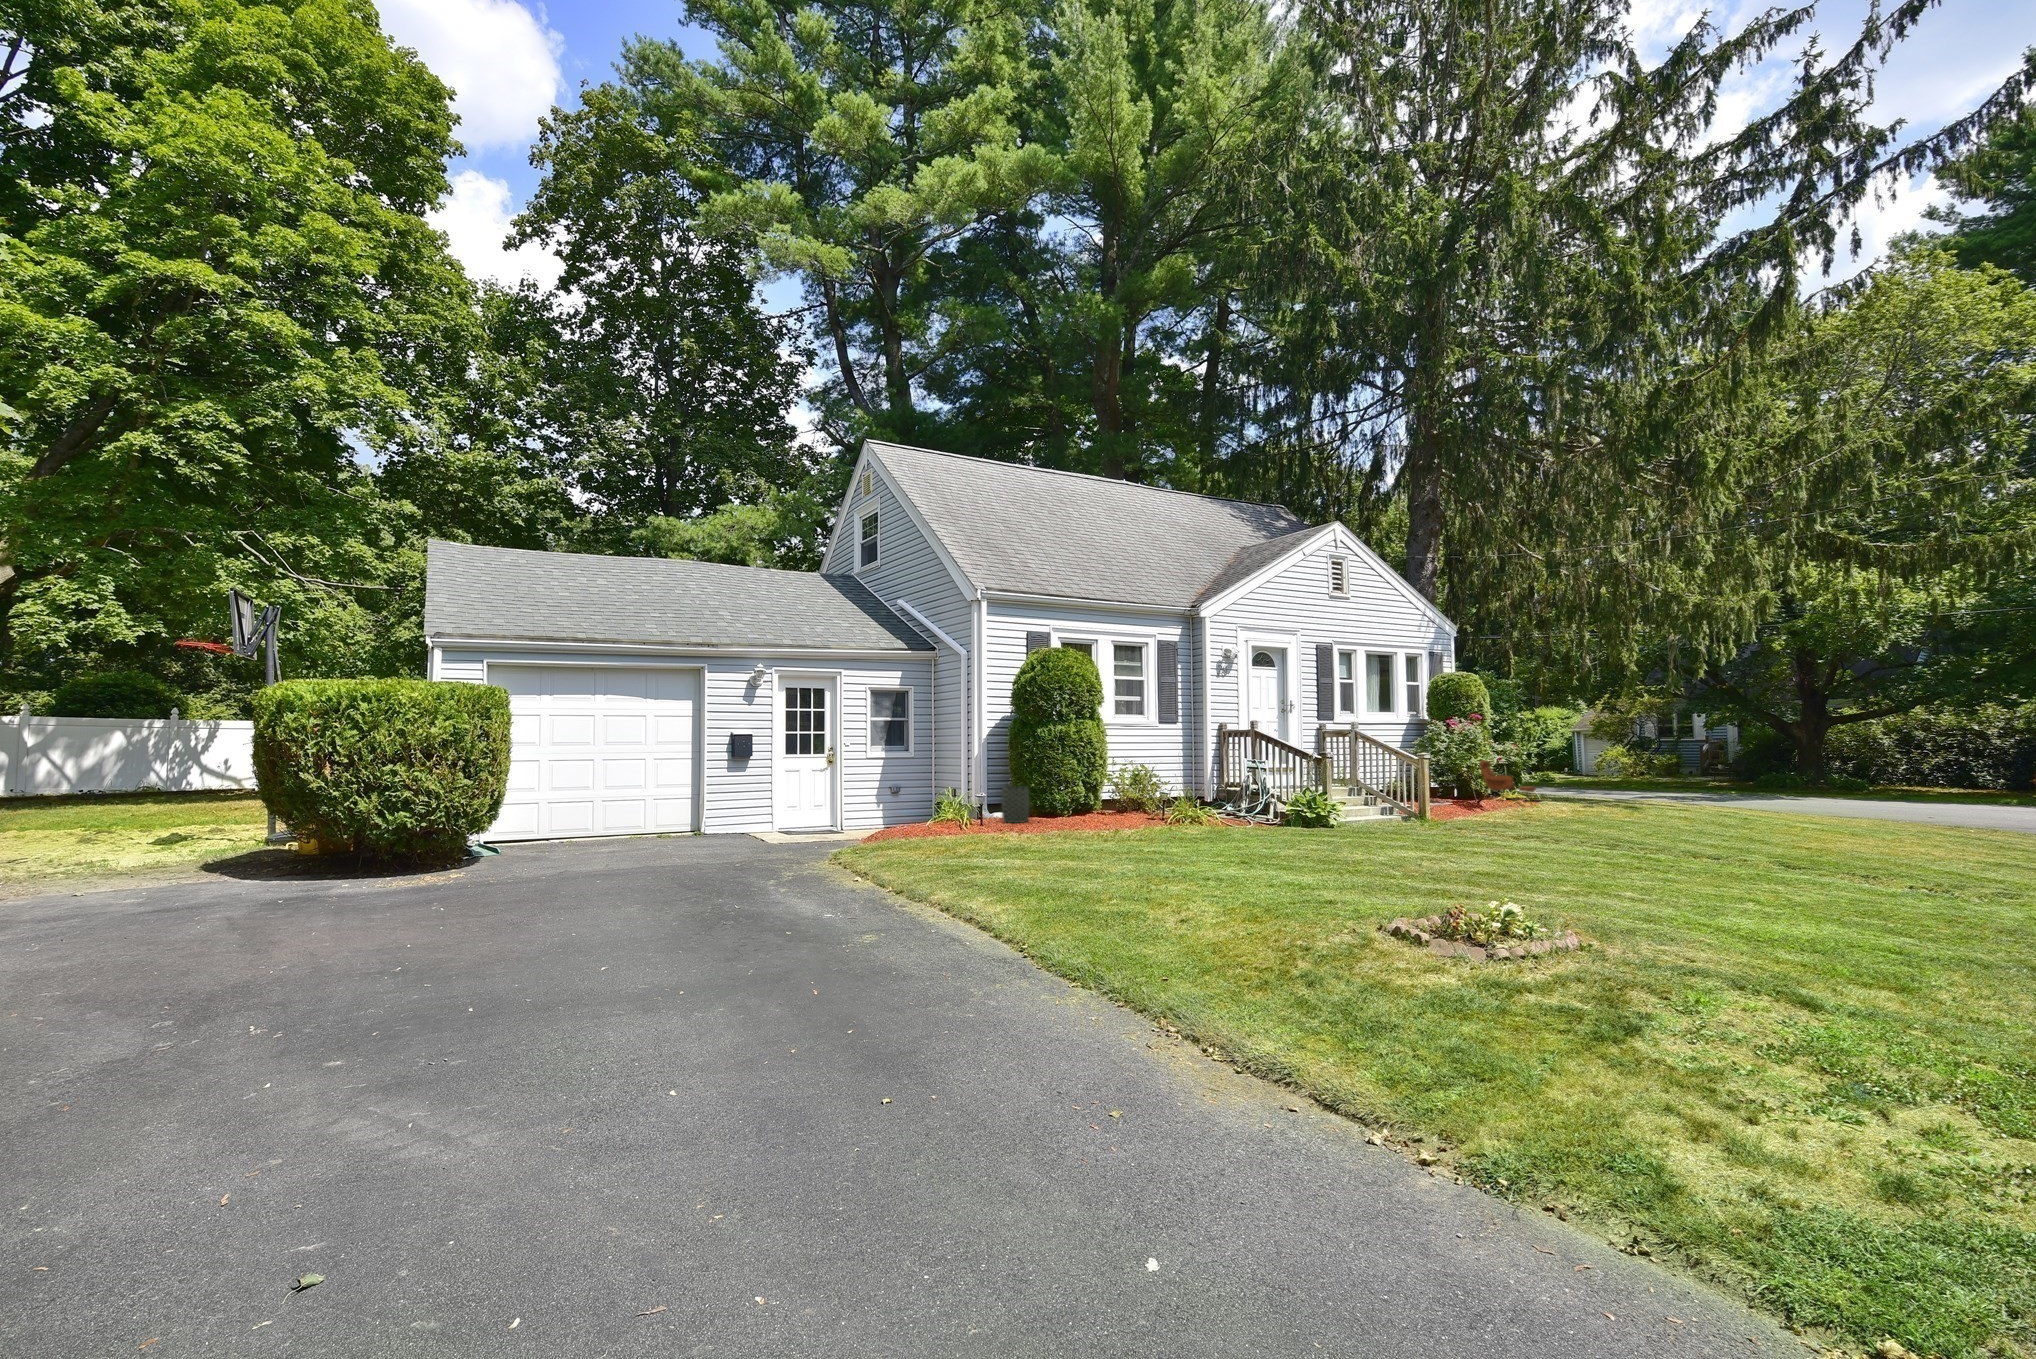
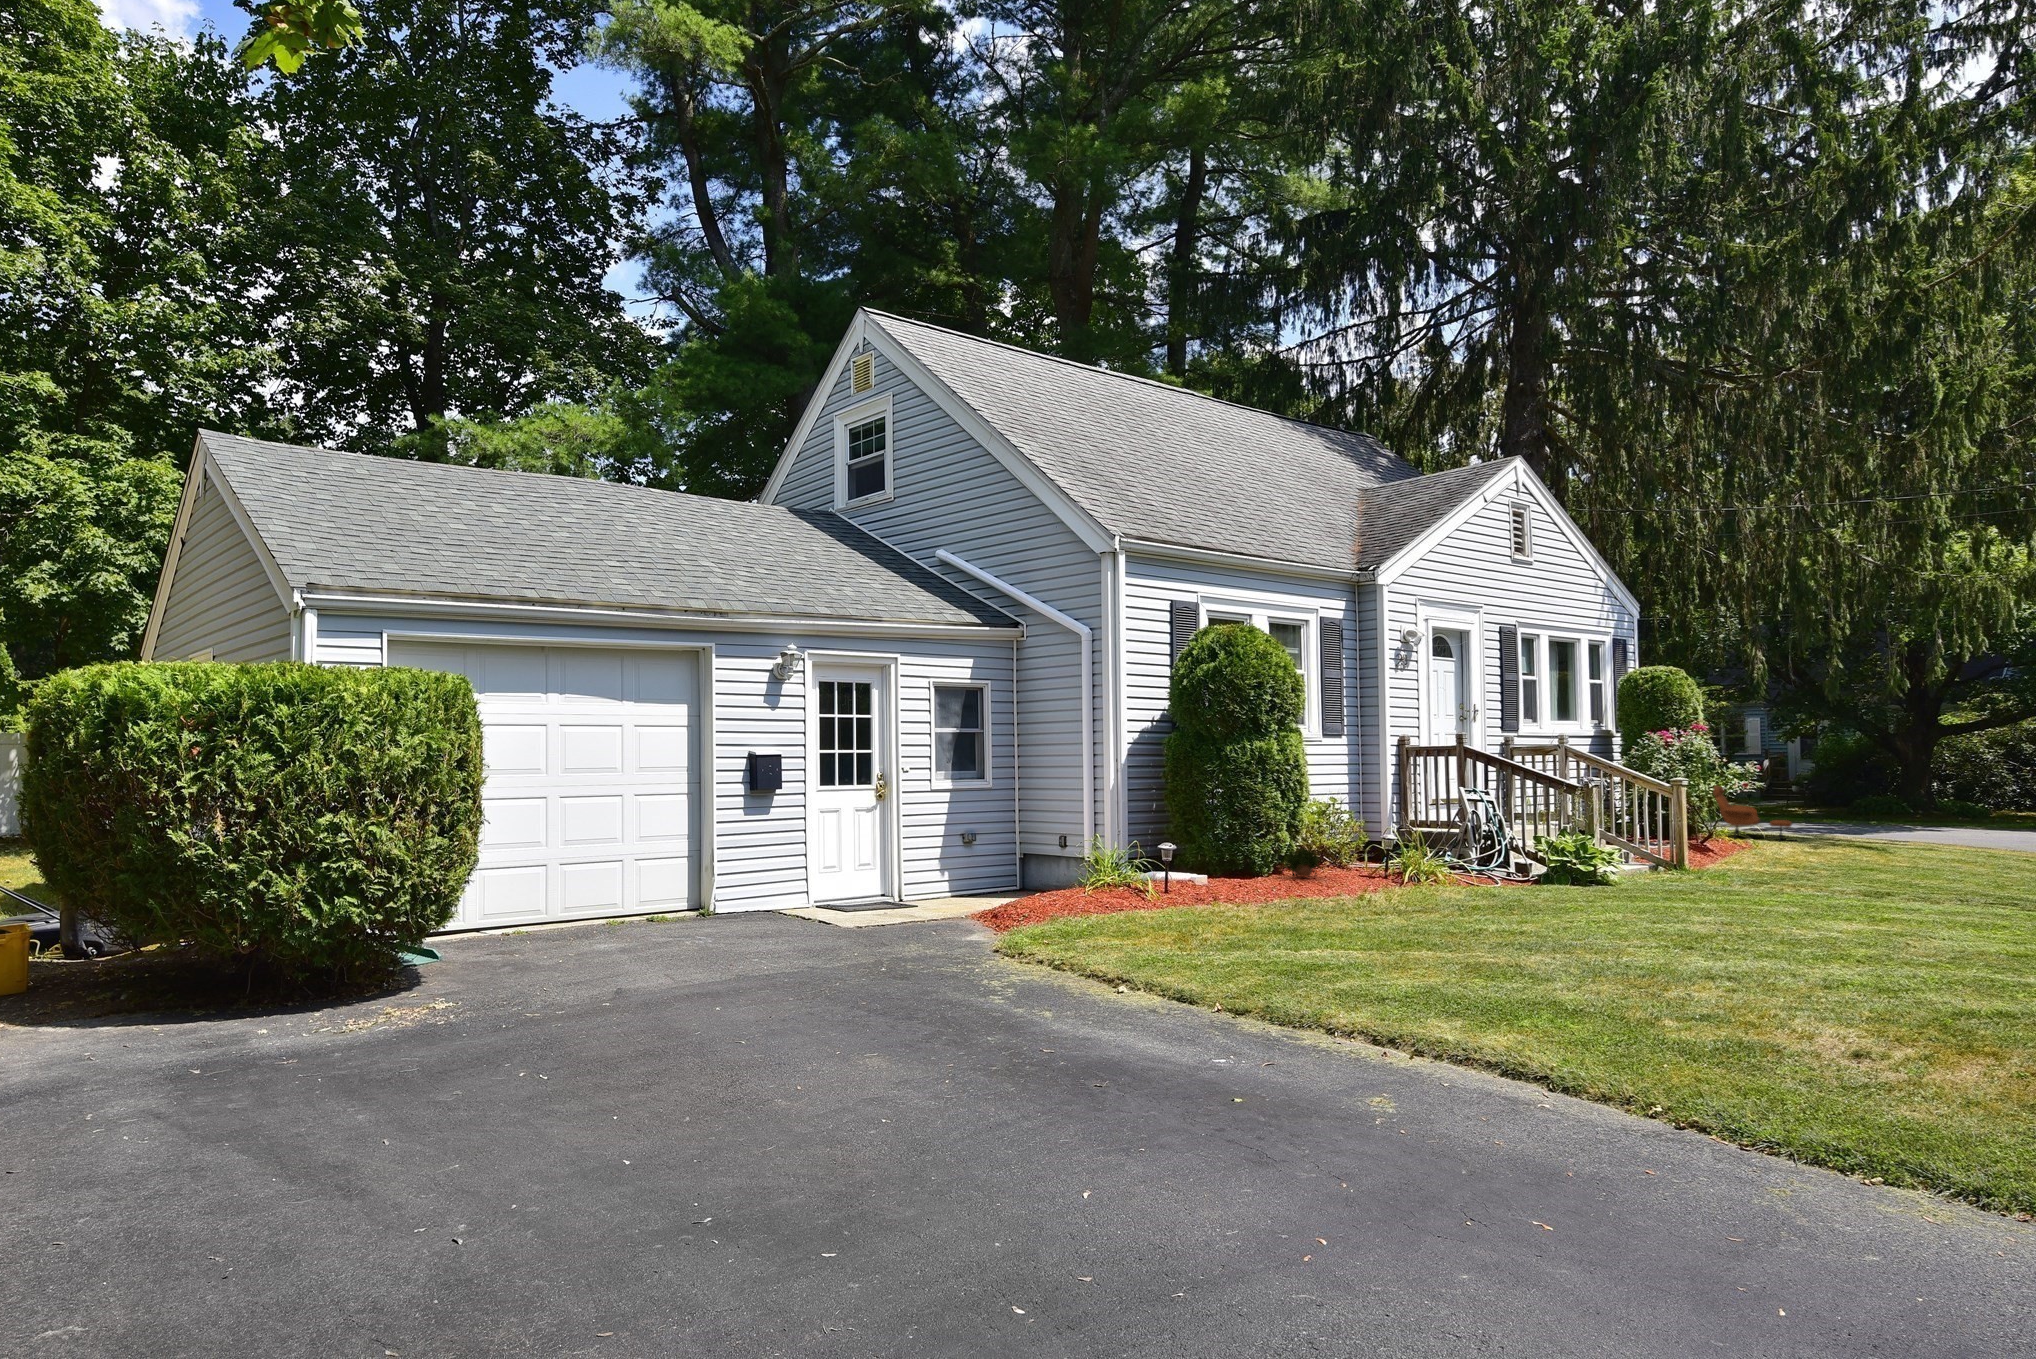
trash can: present [1002,786,1030,823] -> none [1155,830,1197,886]
potted plant: none [1092,798,1121,820] -> present [1281,848,1323,877]

